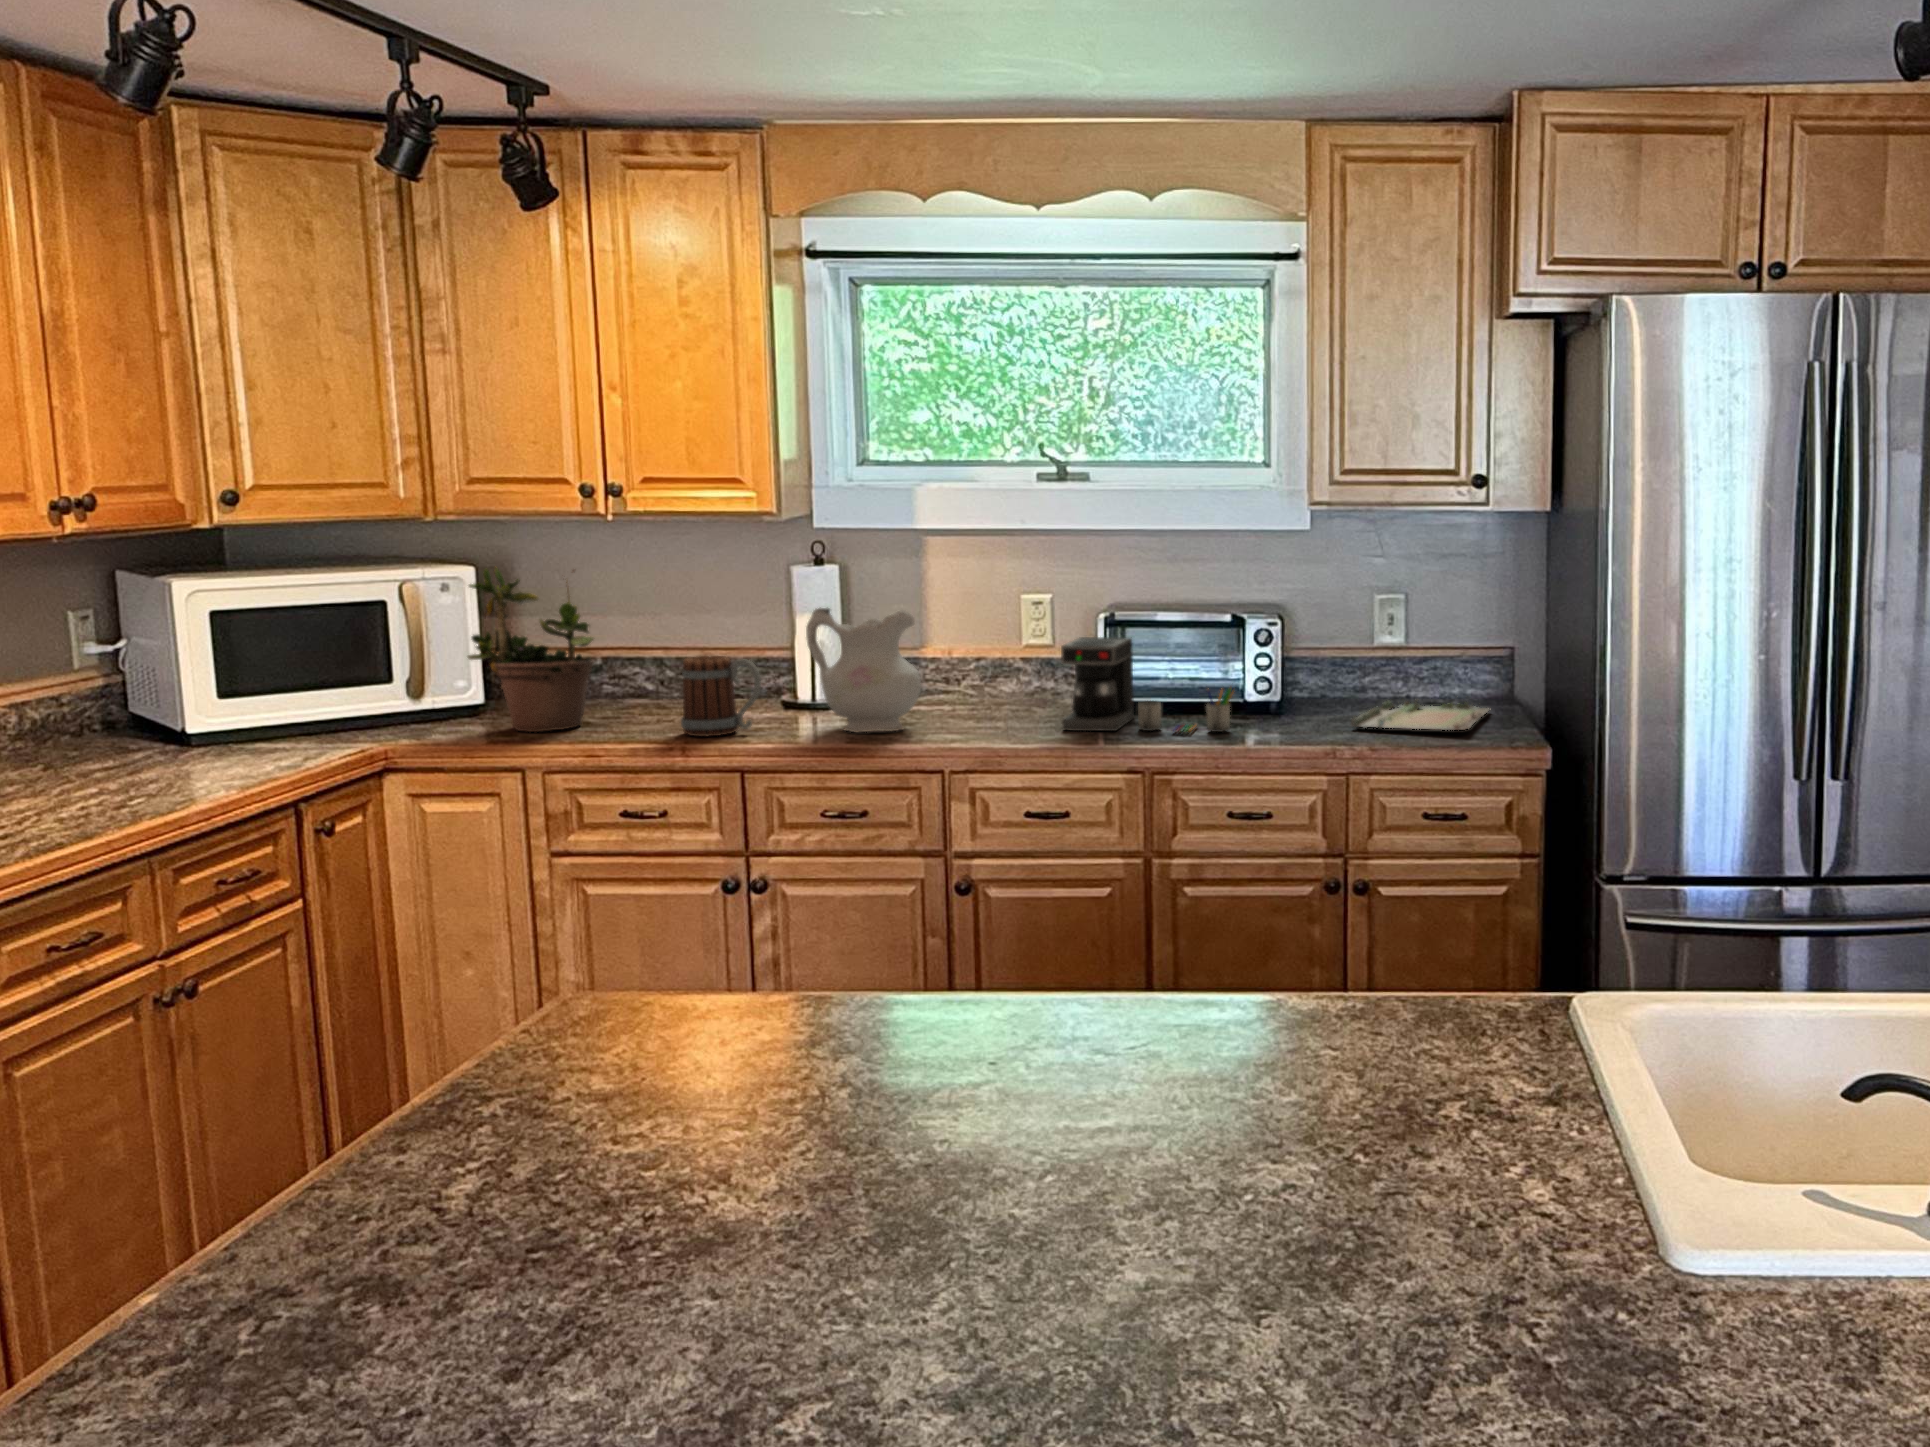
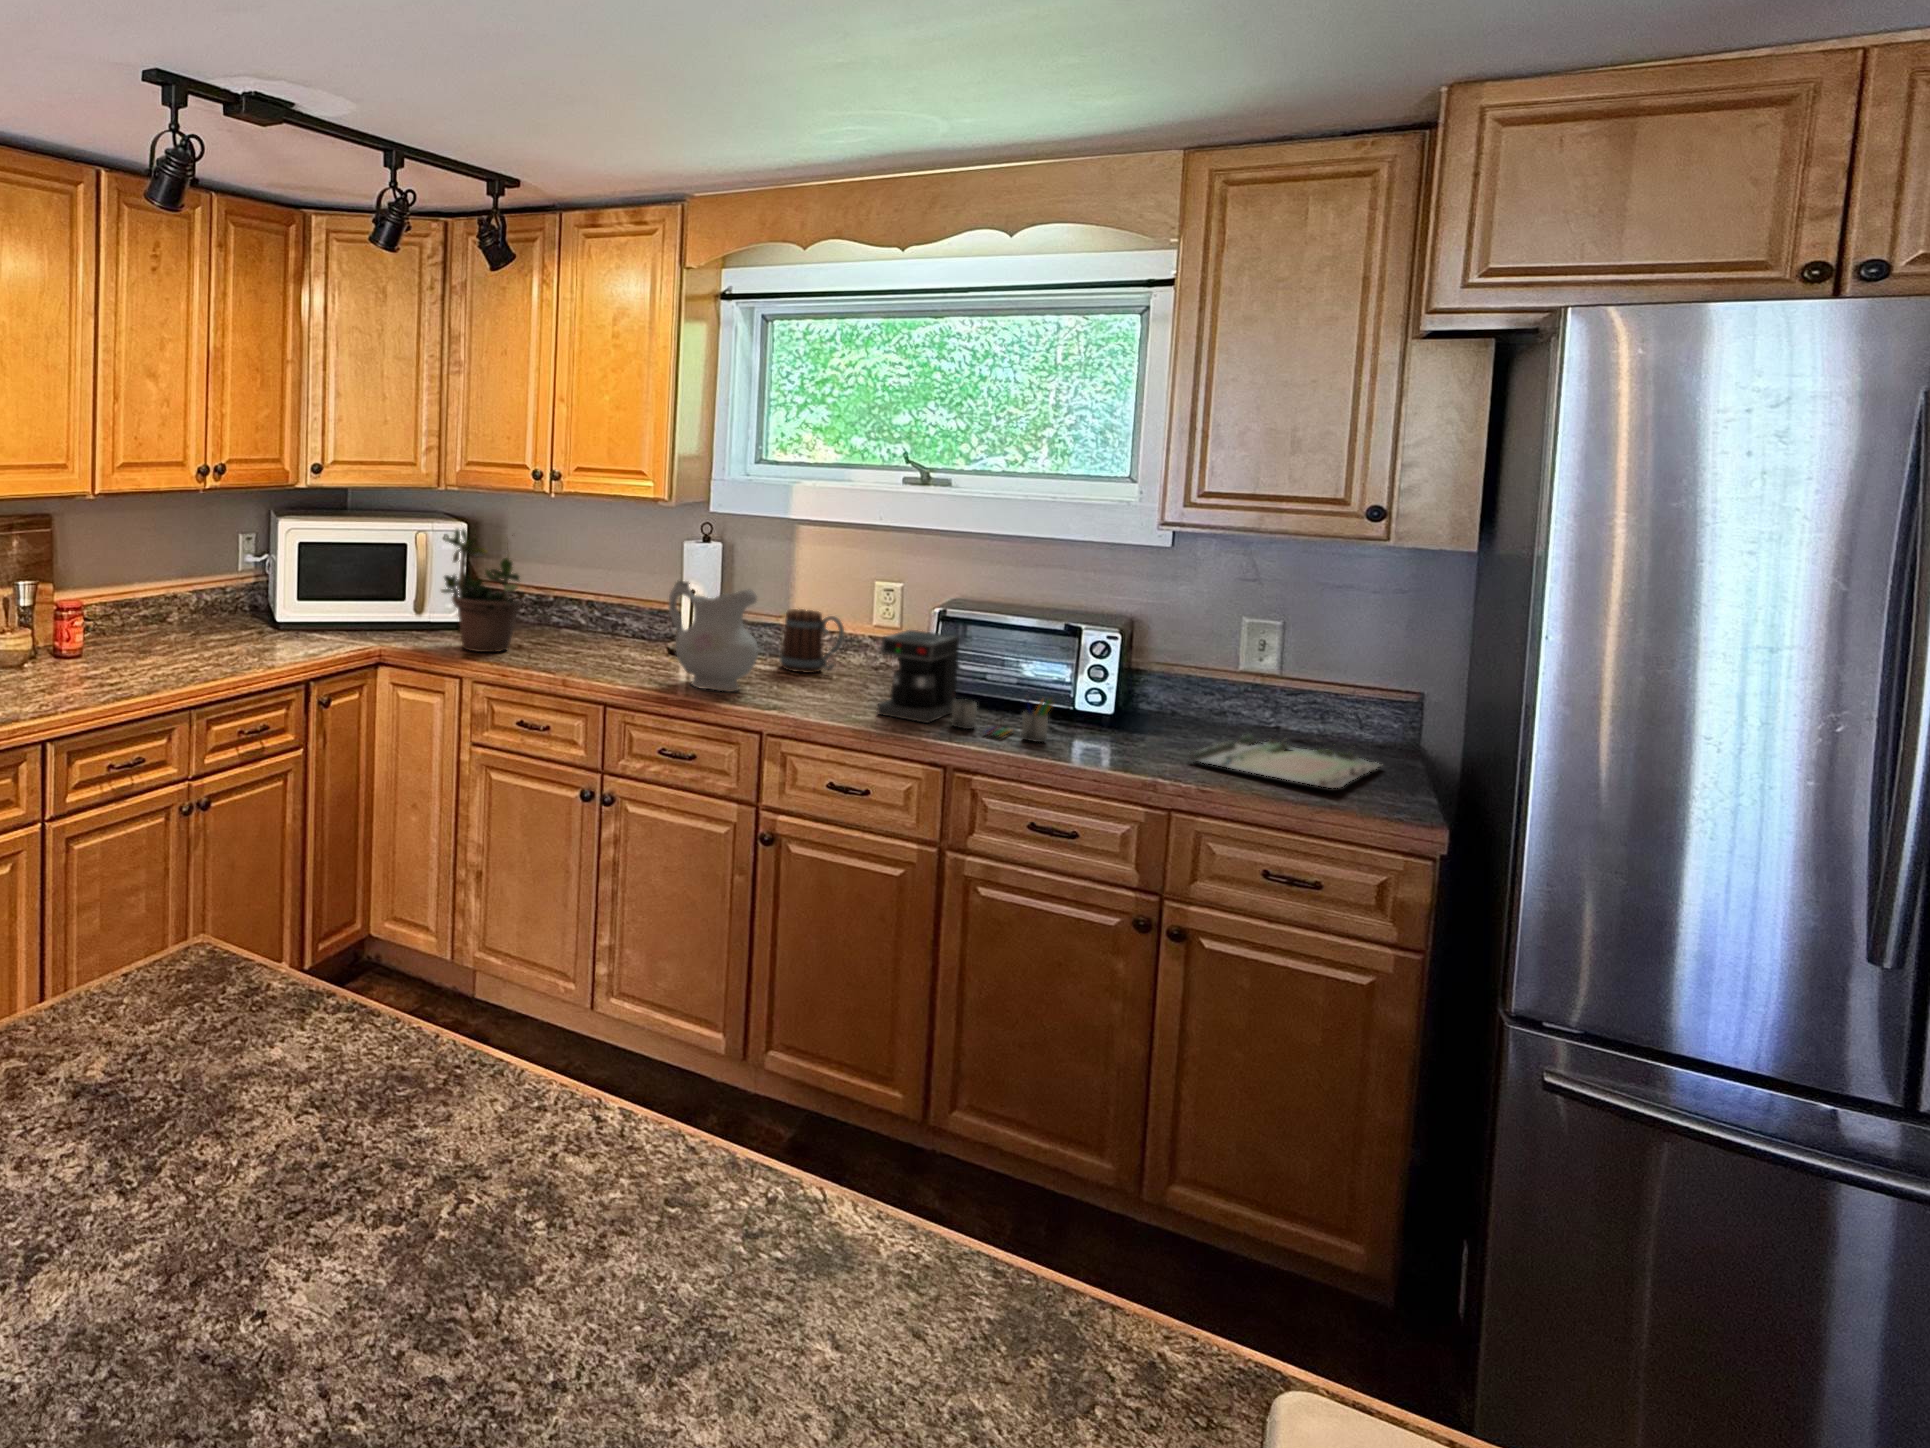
mug: present [681,656,761,737] -> present [780,609,844,673]

